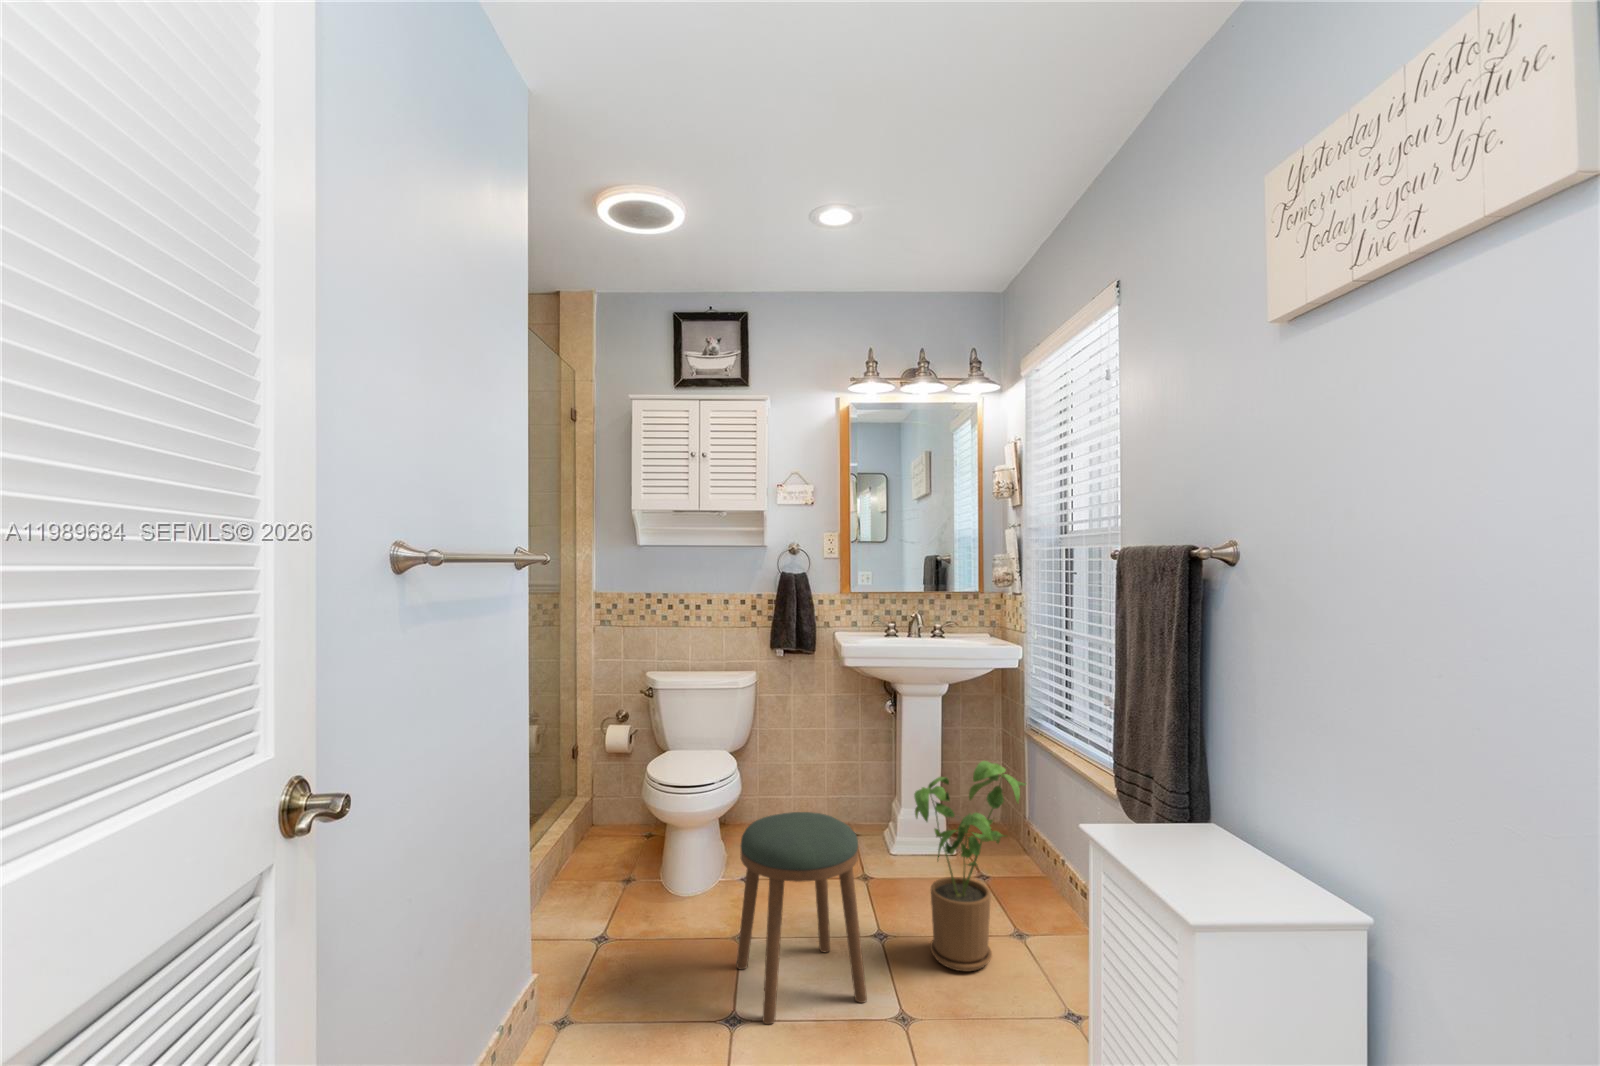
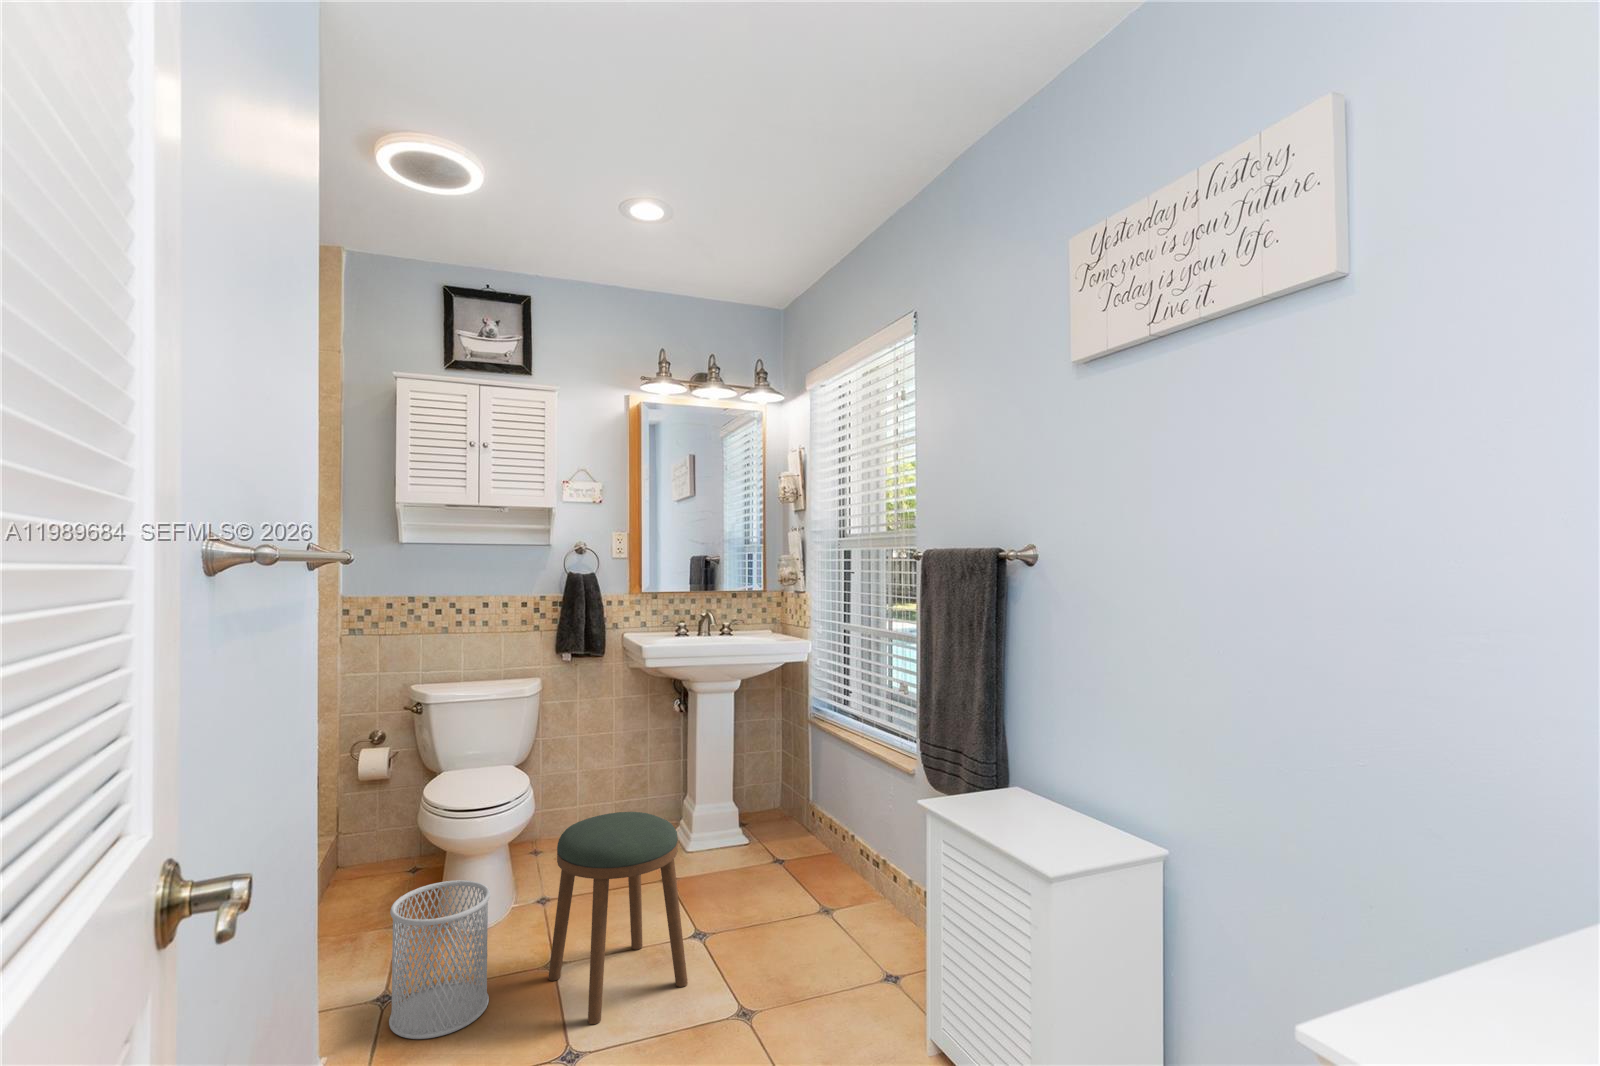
house plant: present [914,761,1026,971] -> none [723,745,825,942]
wastebasket: none [595,858,682,1004] -> present [389,880,490,1039]

